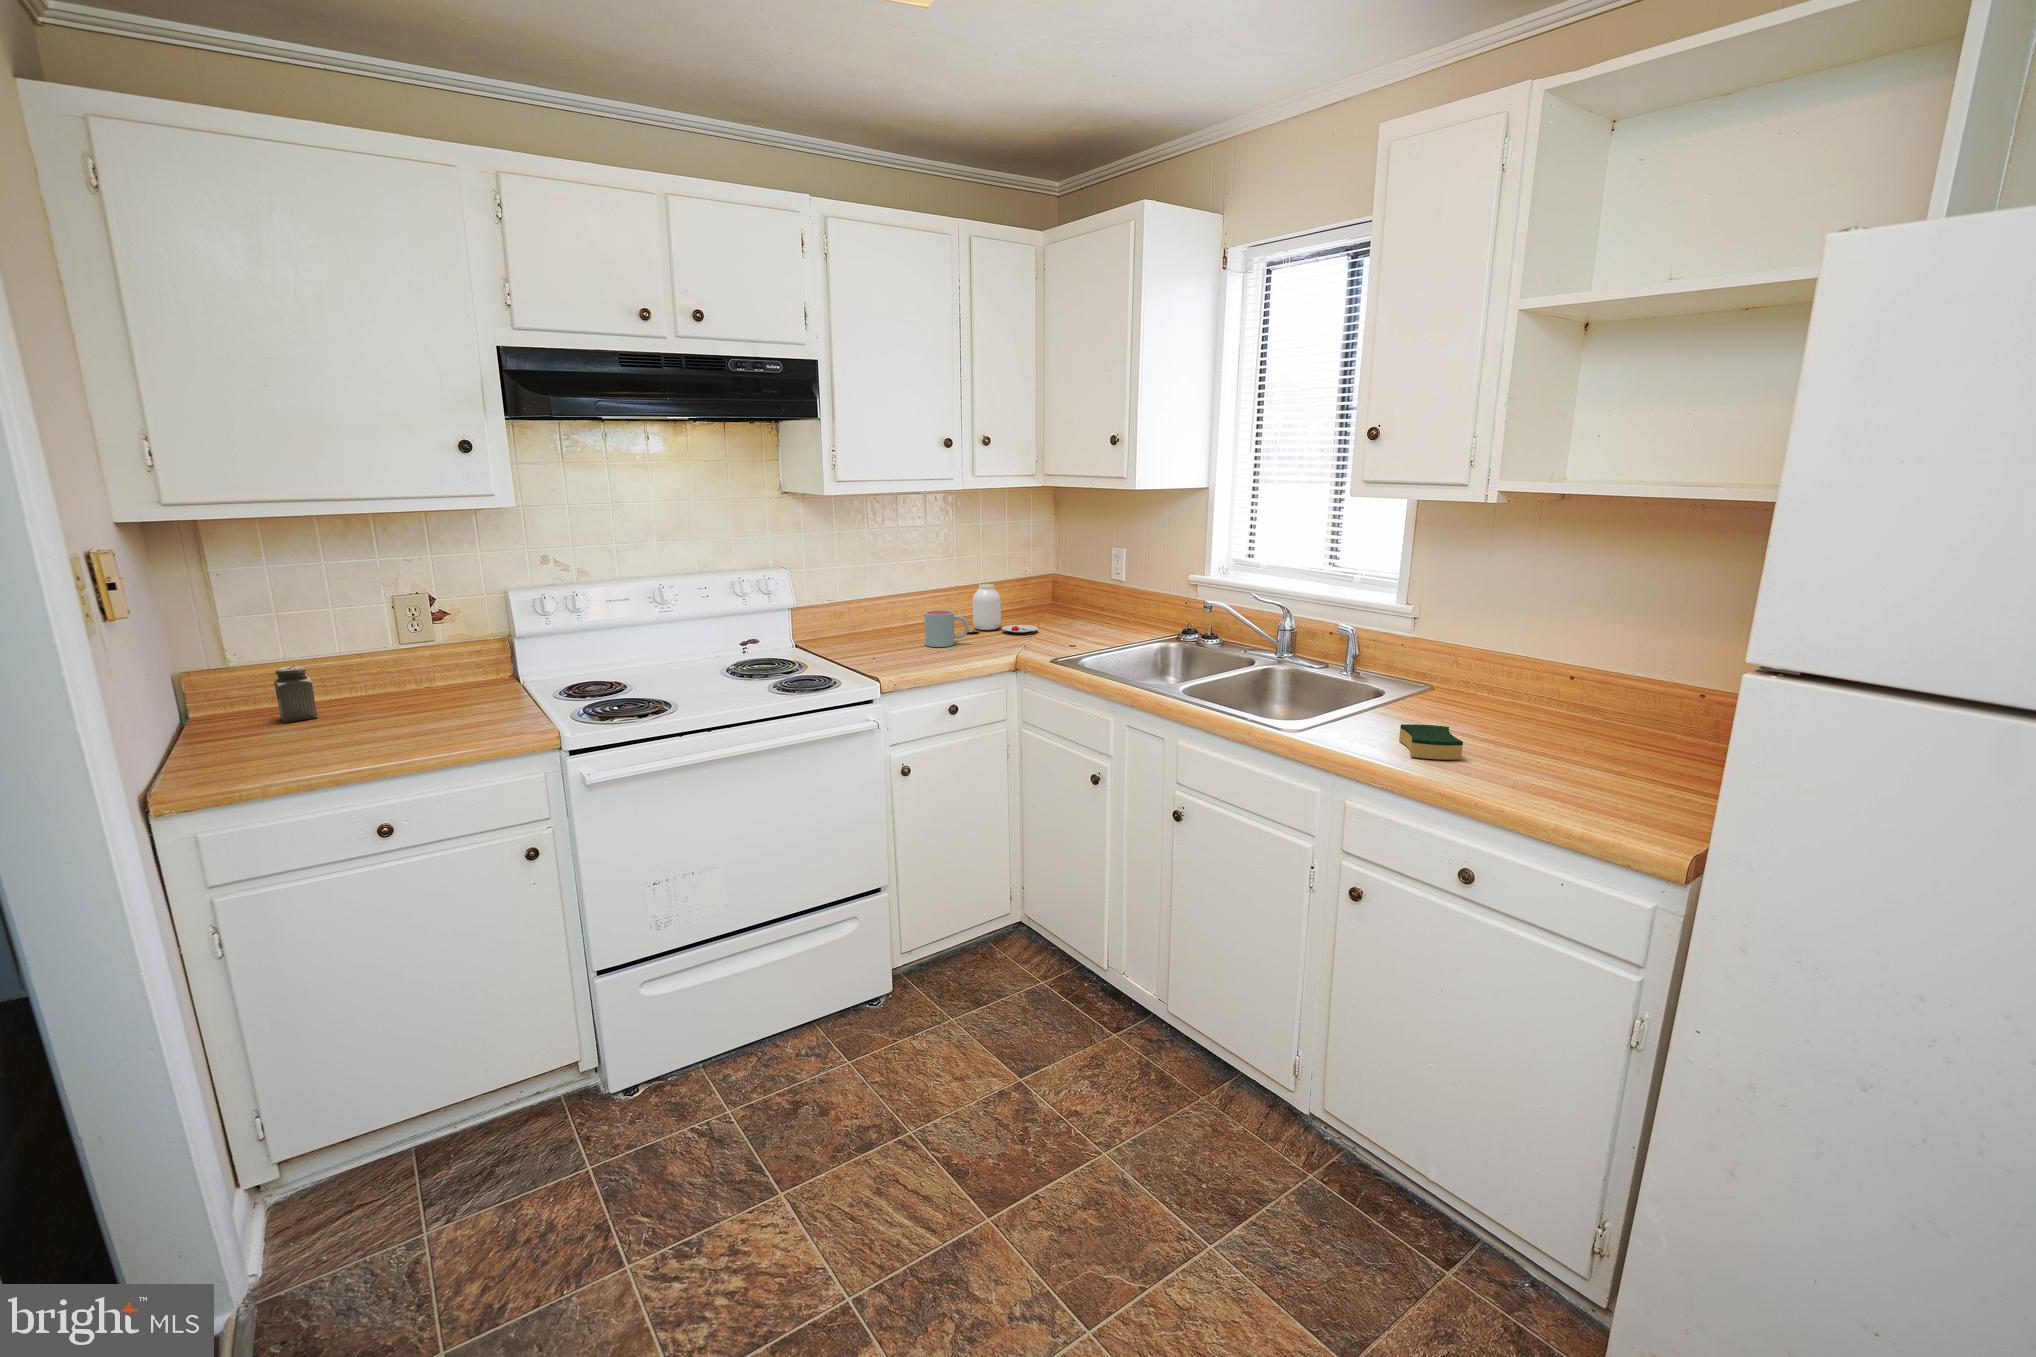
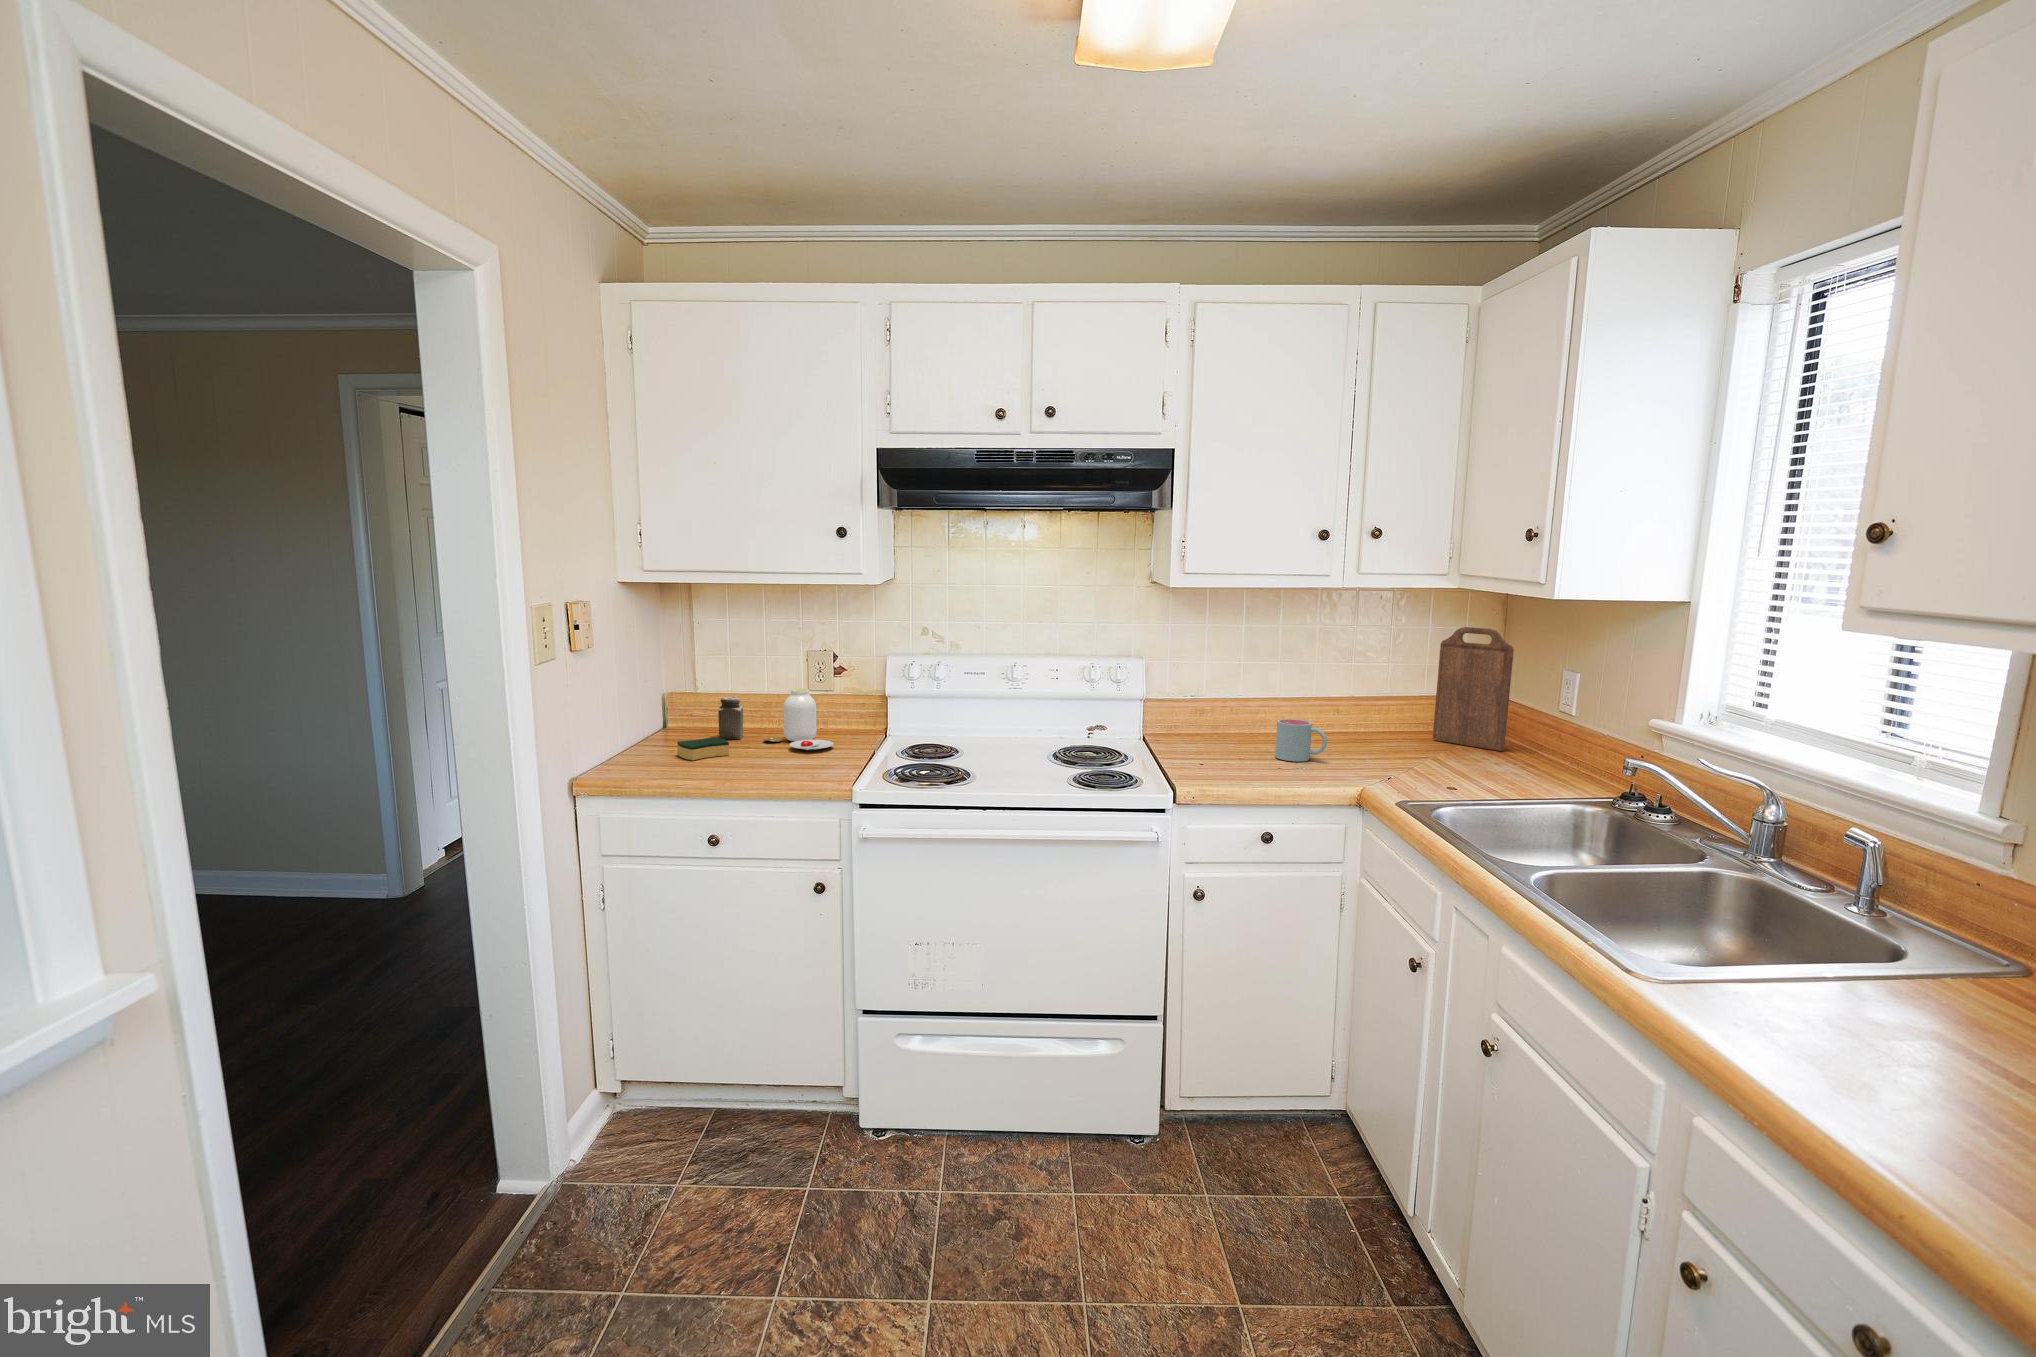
cutting board: none [1022,519,1078,617] -> present [1433,627,1514,751]
jar: present [968,584,1038,633] -> present [764,689,834,750]
sponge: present [1399,724,1463,760] -> present [677,737,729,760]

